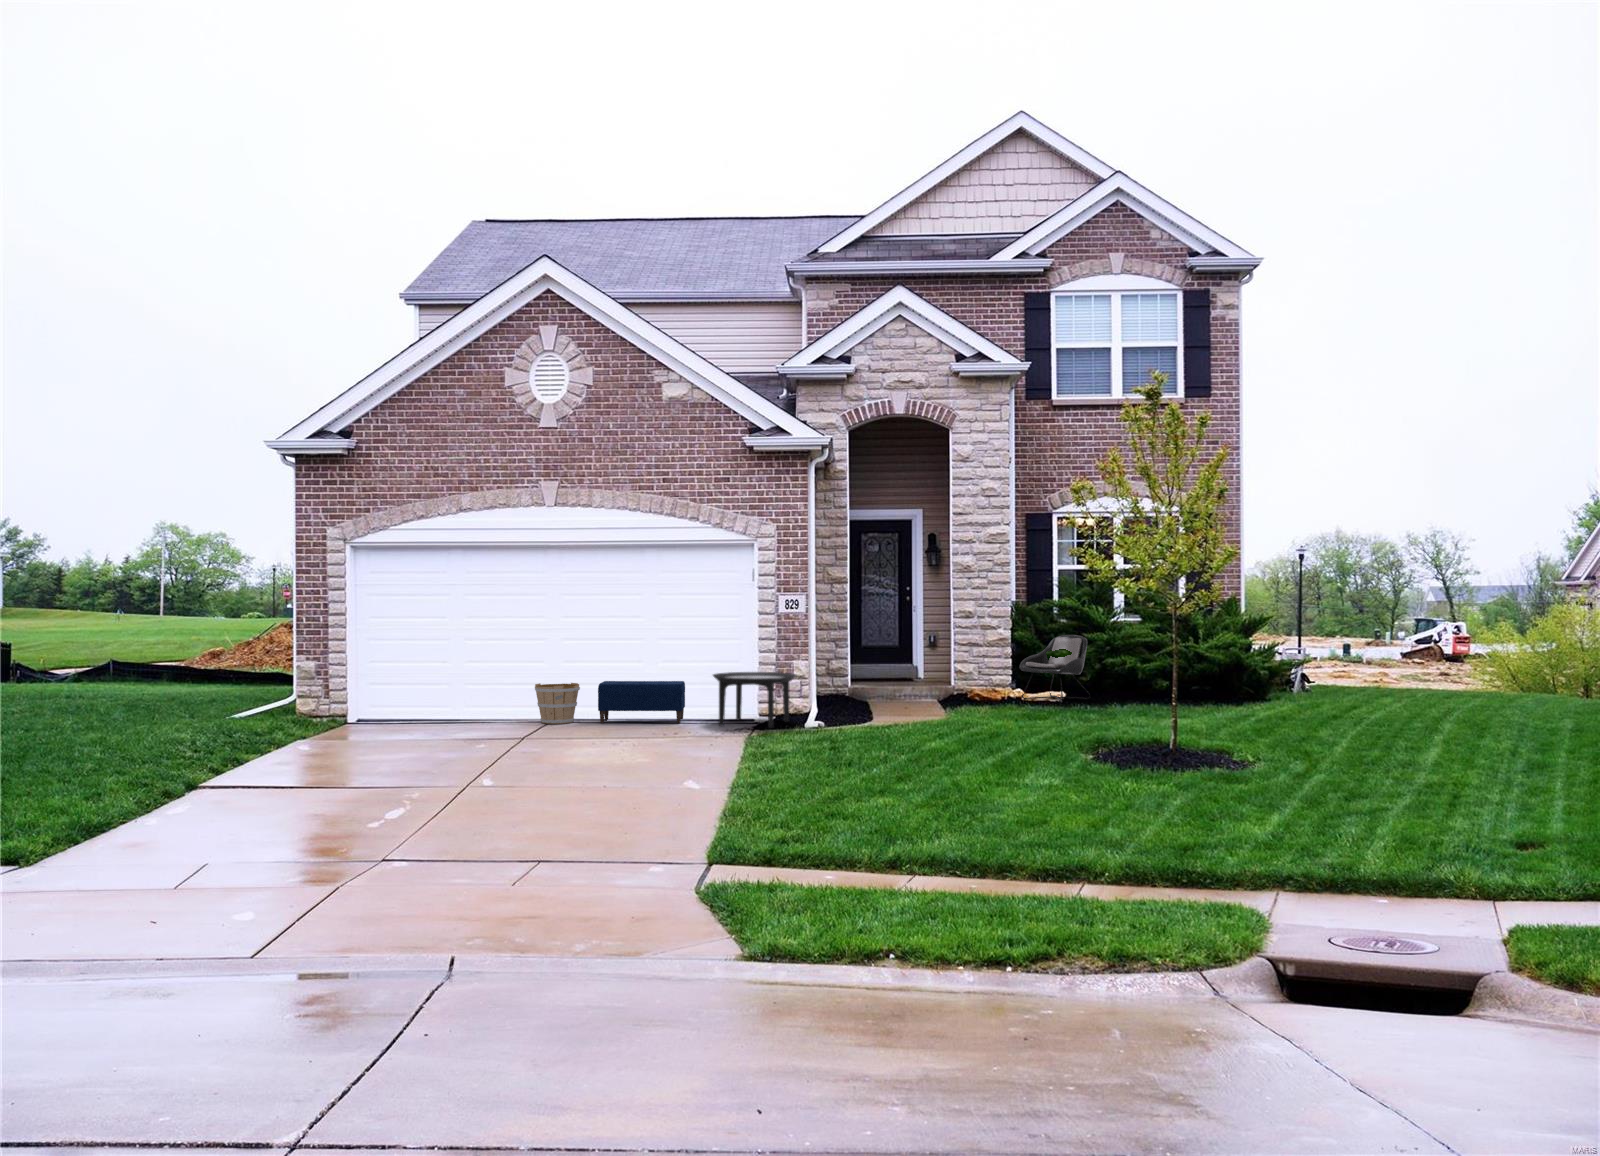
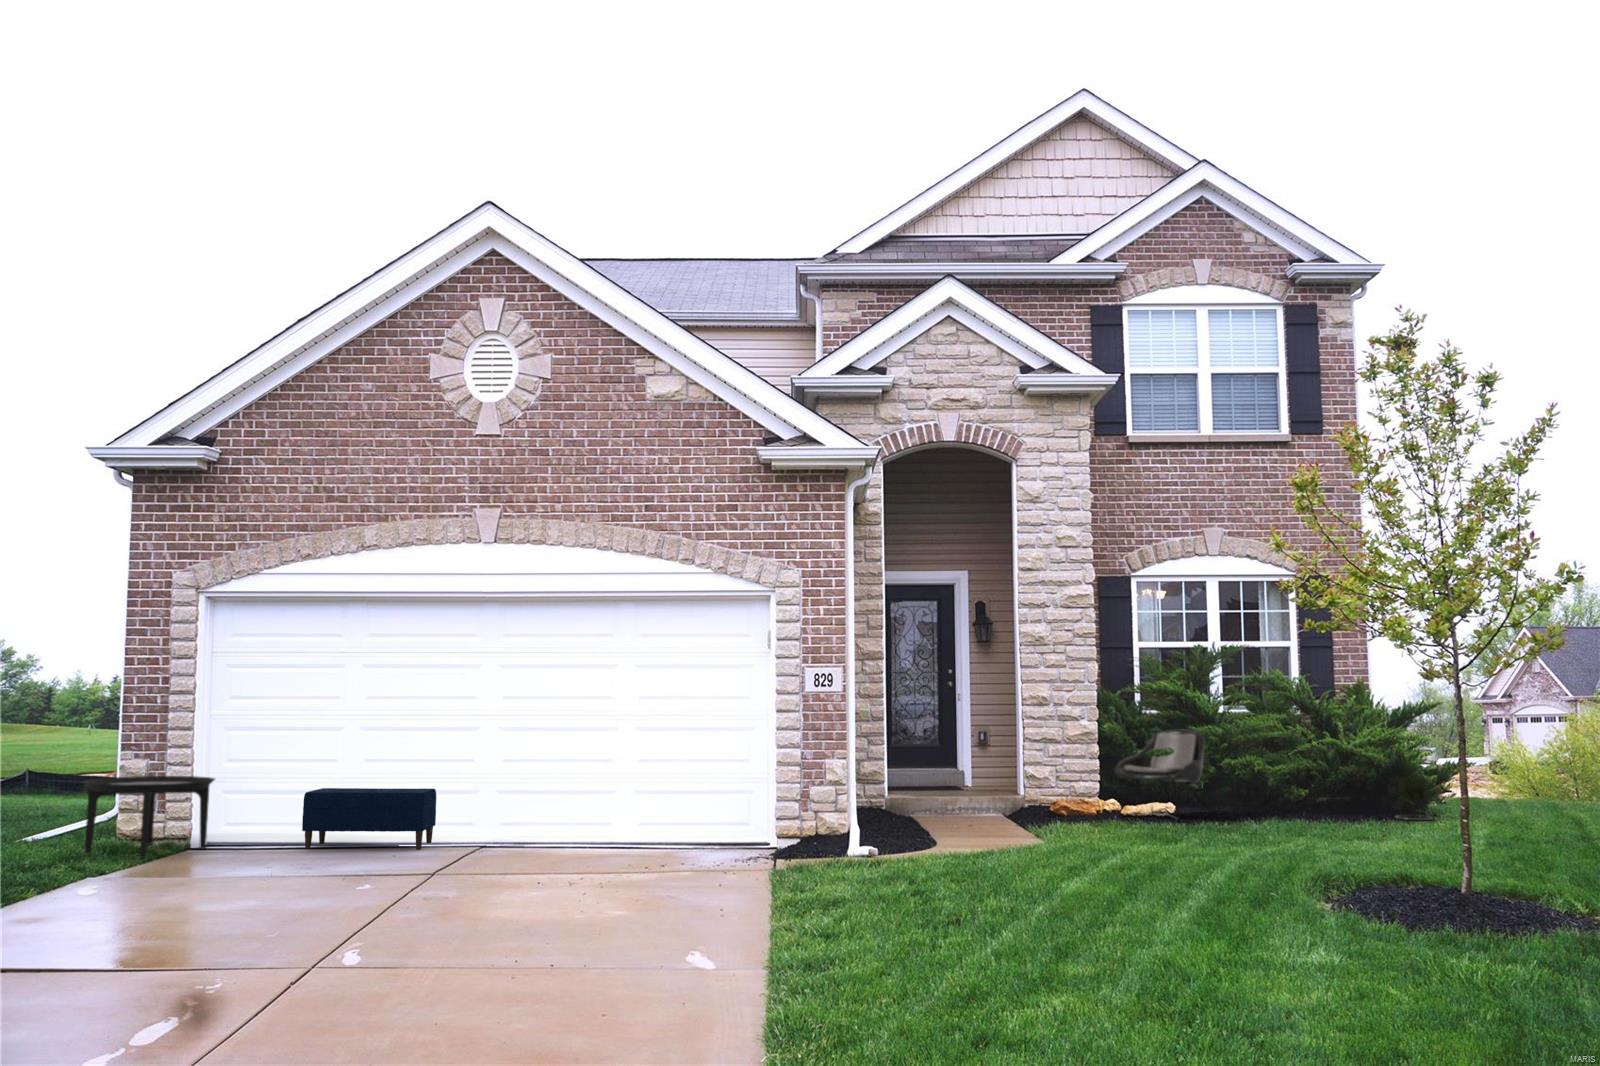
potted tree: none [1228,655,1256,702] -> present [1394,761,1432,820]
round table: present [713,672,796,728] -> present [84,776,215,858]
bench: present [598,681,685,723] -> present [302,788,436,849]
wooden bucket: present [535,683,580,724] -> none [456,791,522,850]

